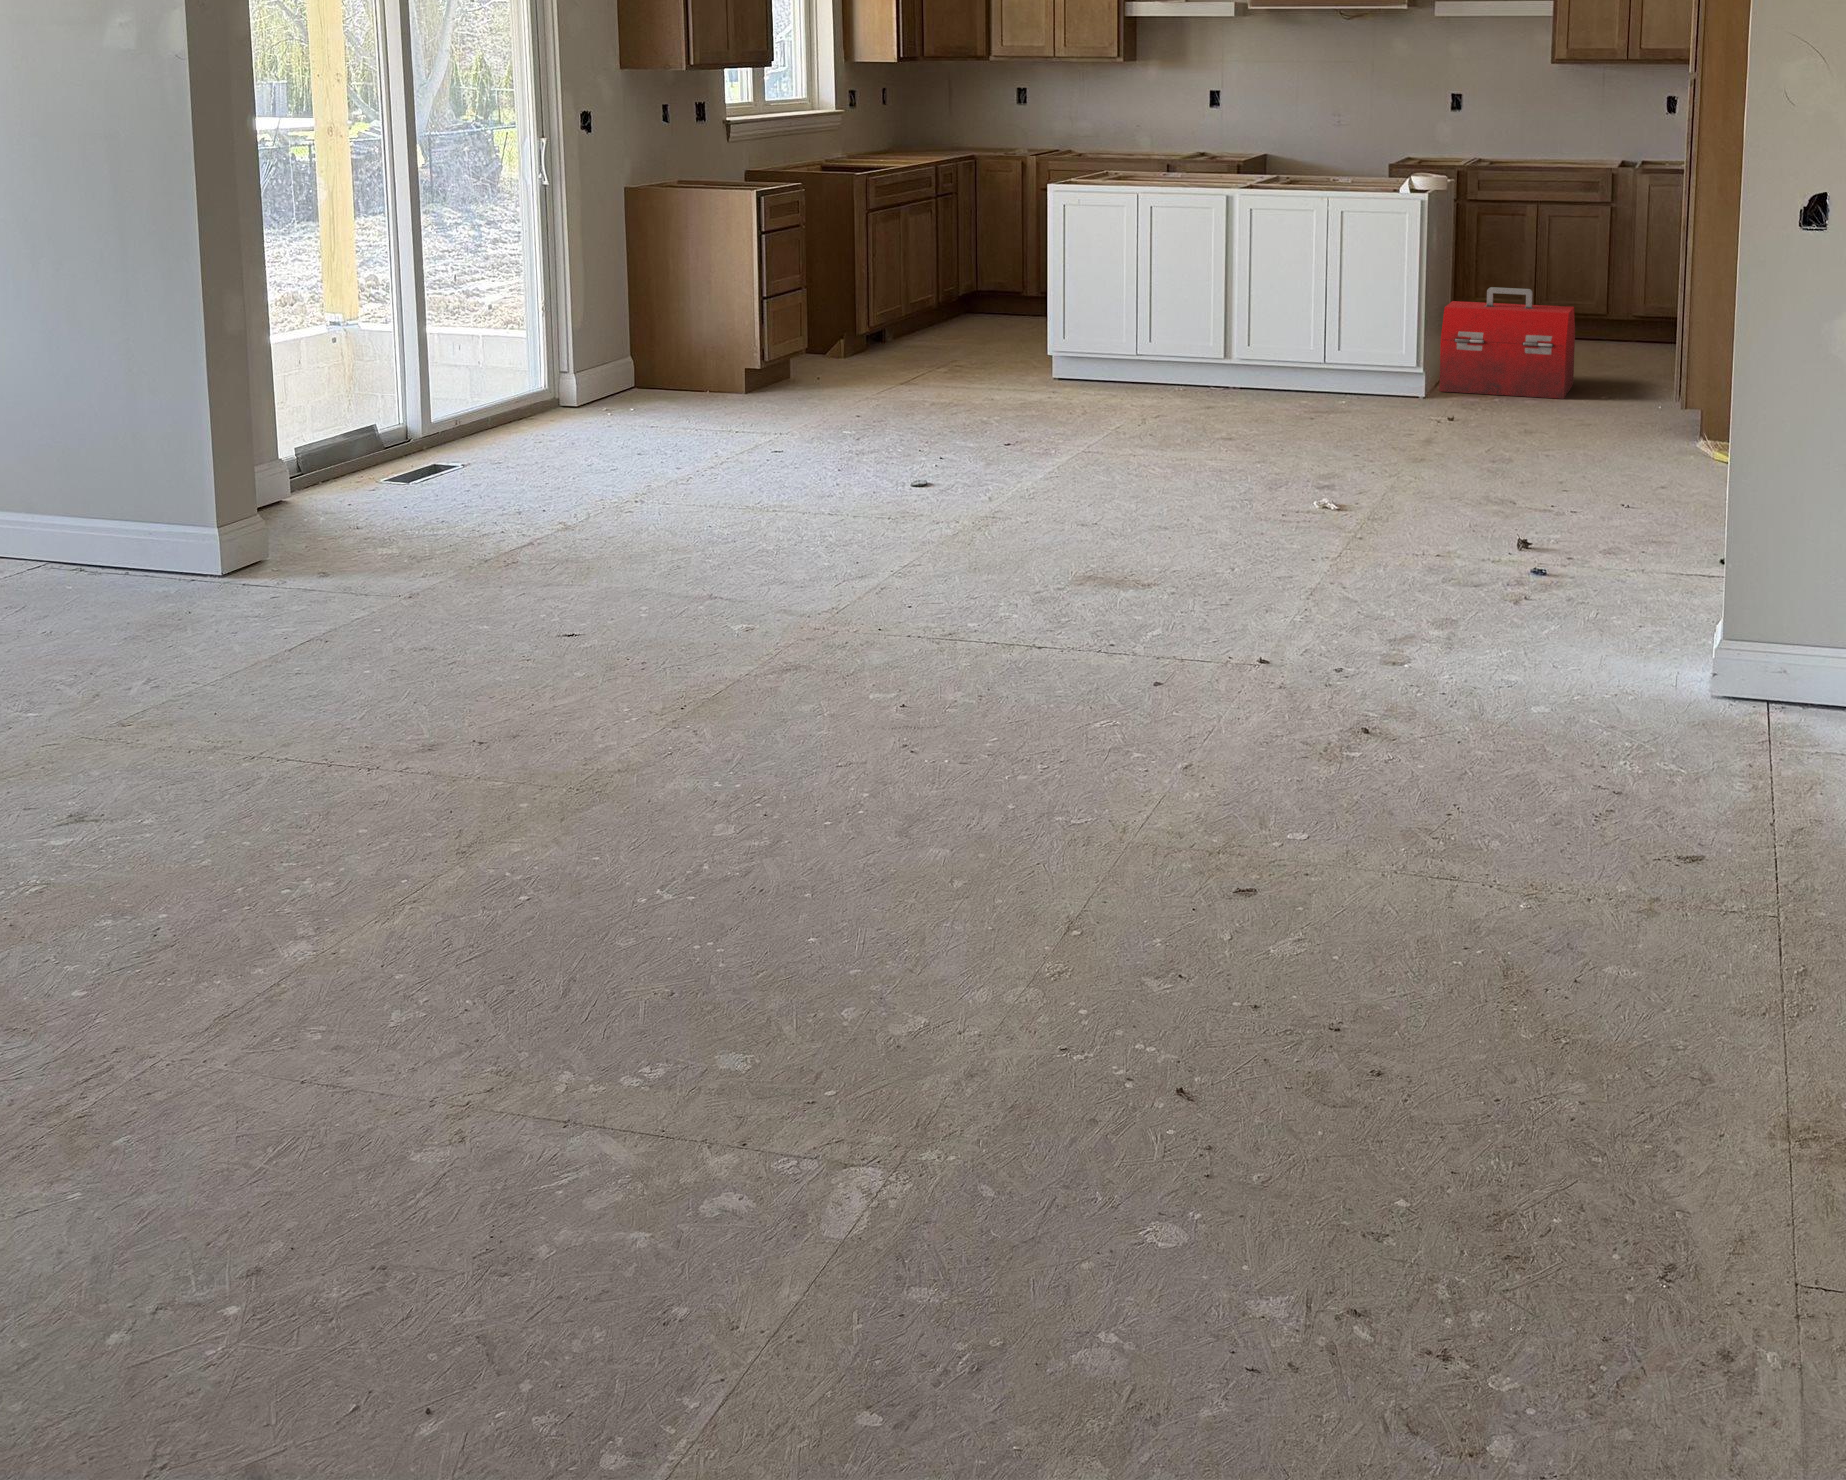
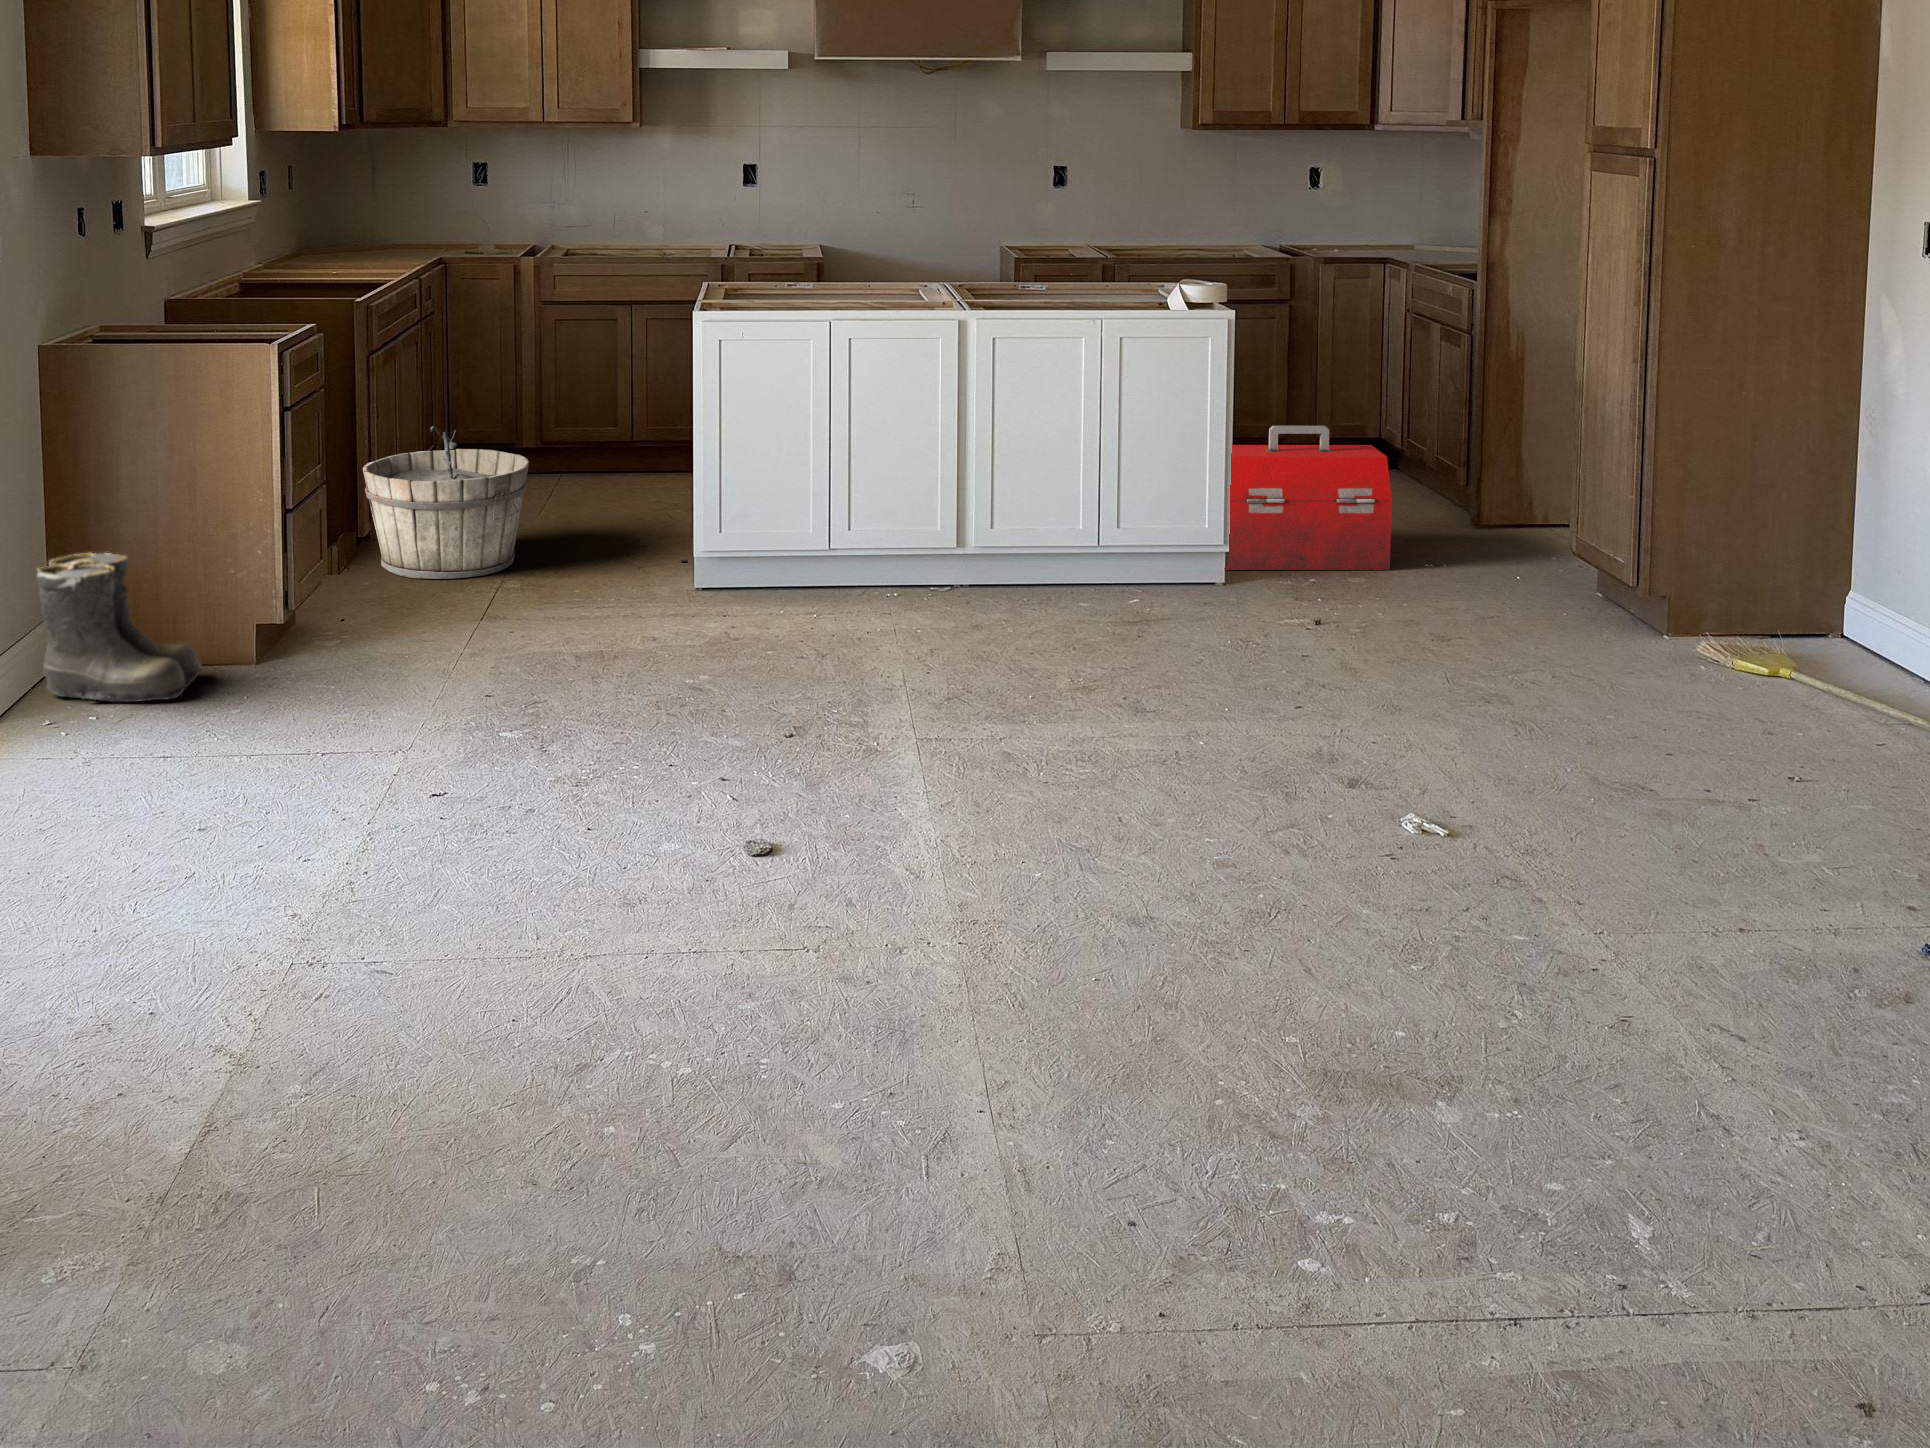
wooden bucket: none [860,262,973,364] -> present [363,426,529,579]
boots: none [609,317,710,406] -> present [37,553,202,702]

